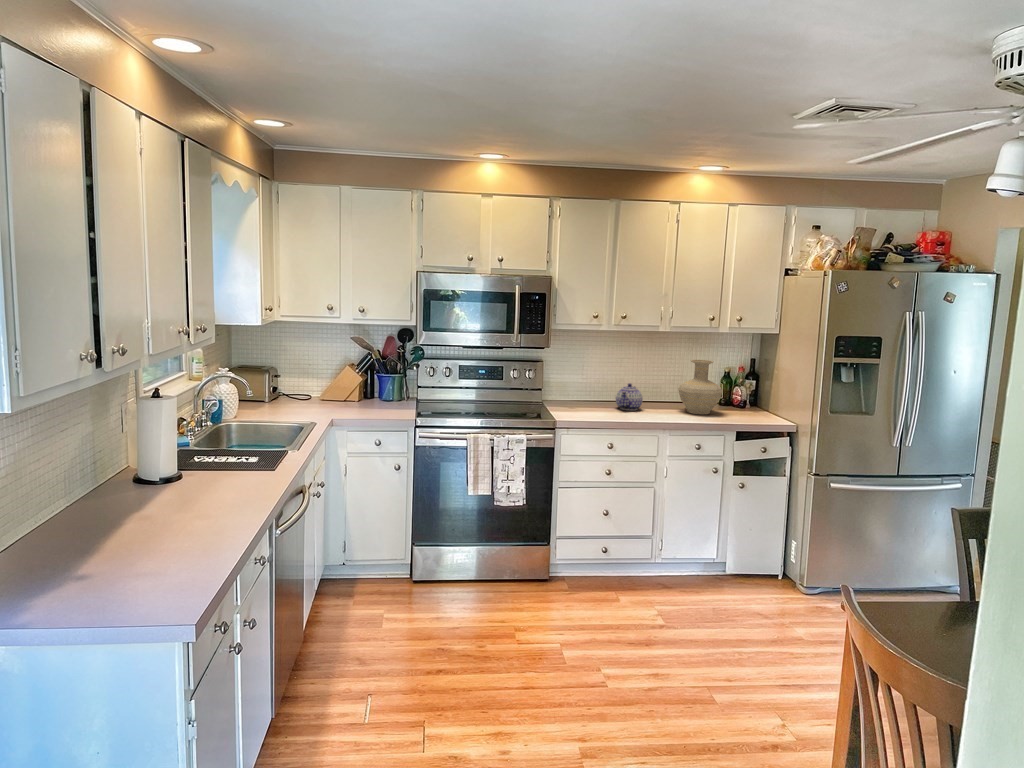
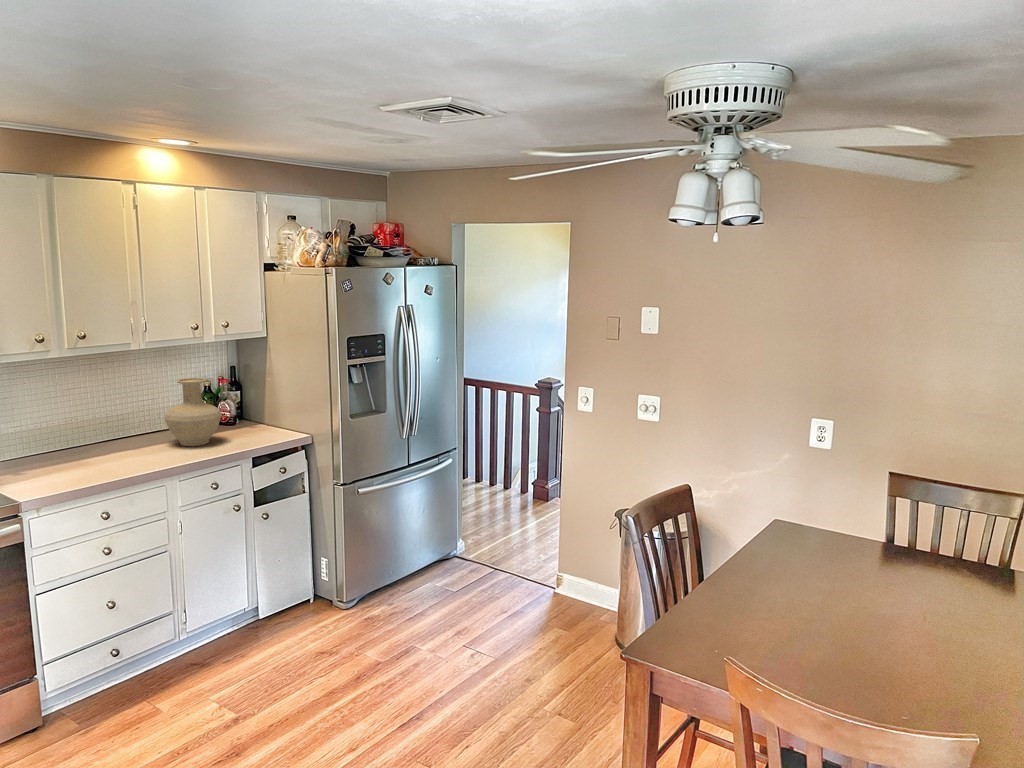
teapot: present [616,383,643,410] -> none [82,423,122,460]

